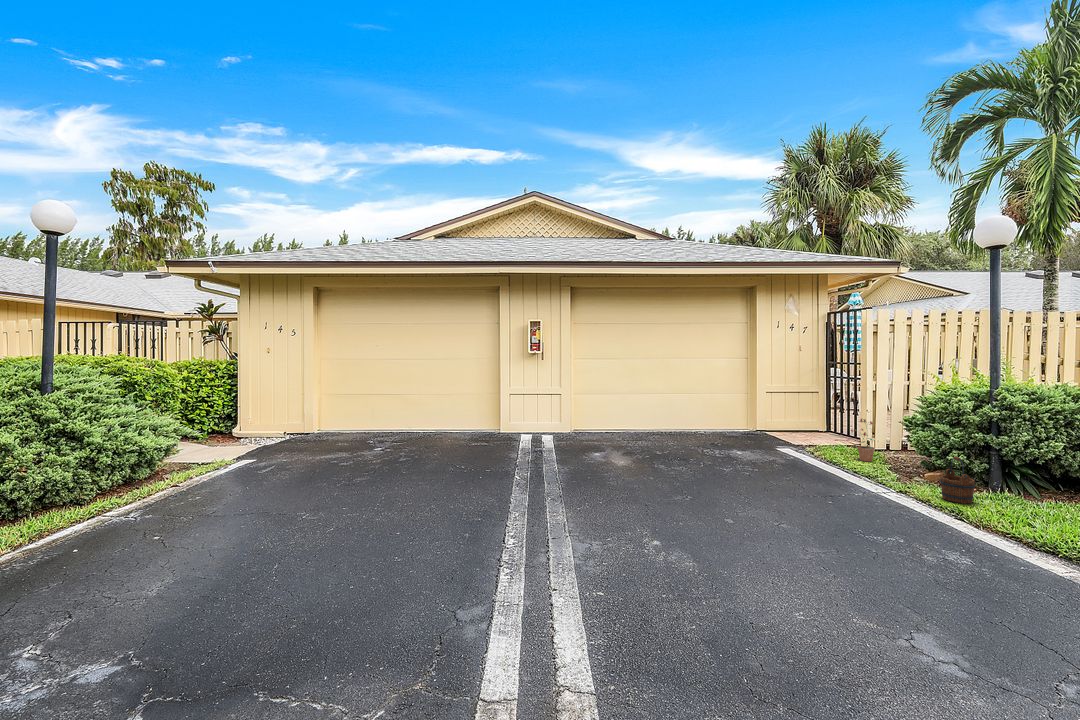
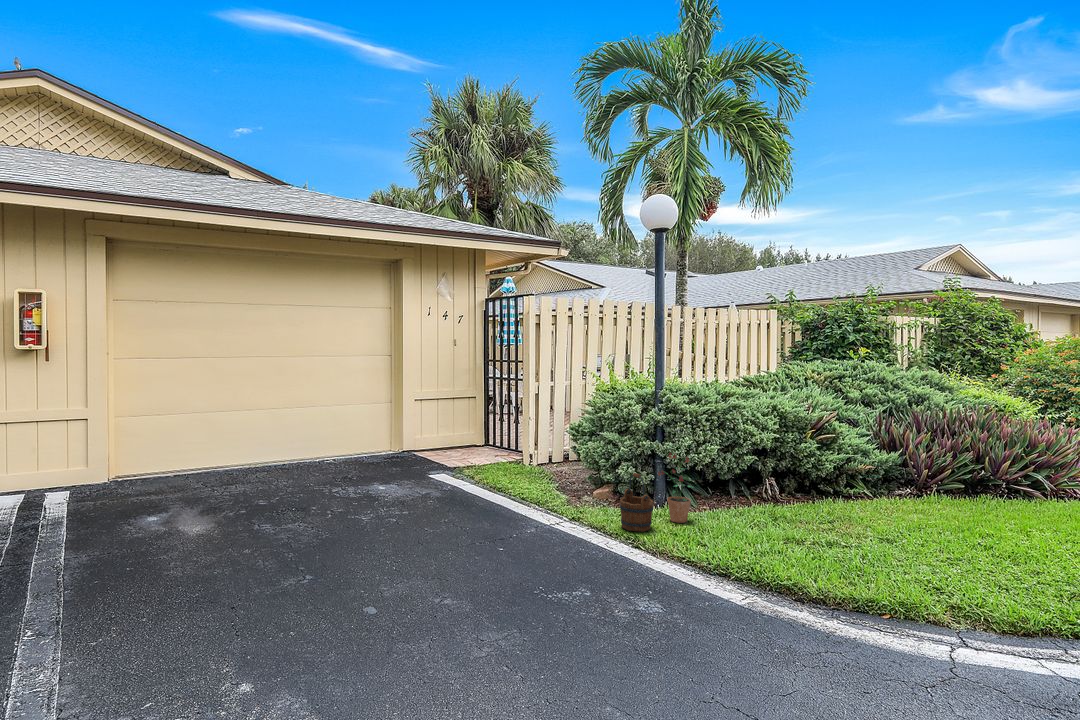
potted plant: present [851,419,875,462] -> present [658,453,693,523]

